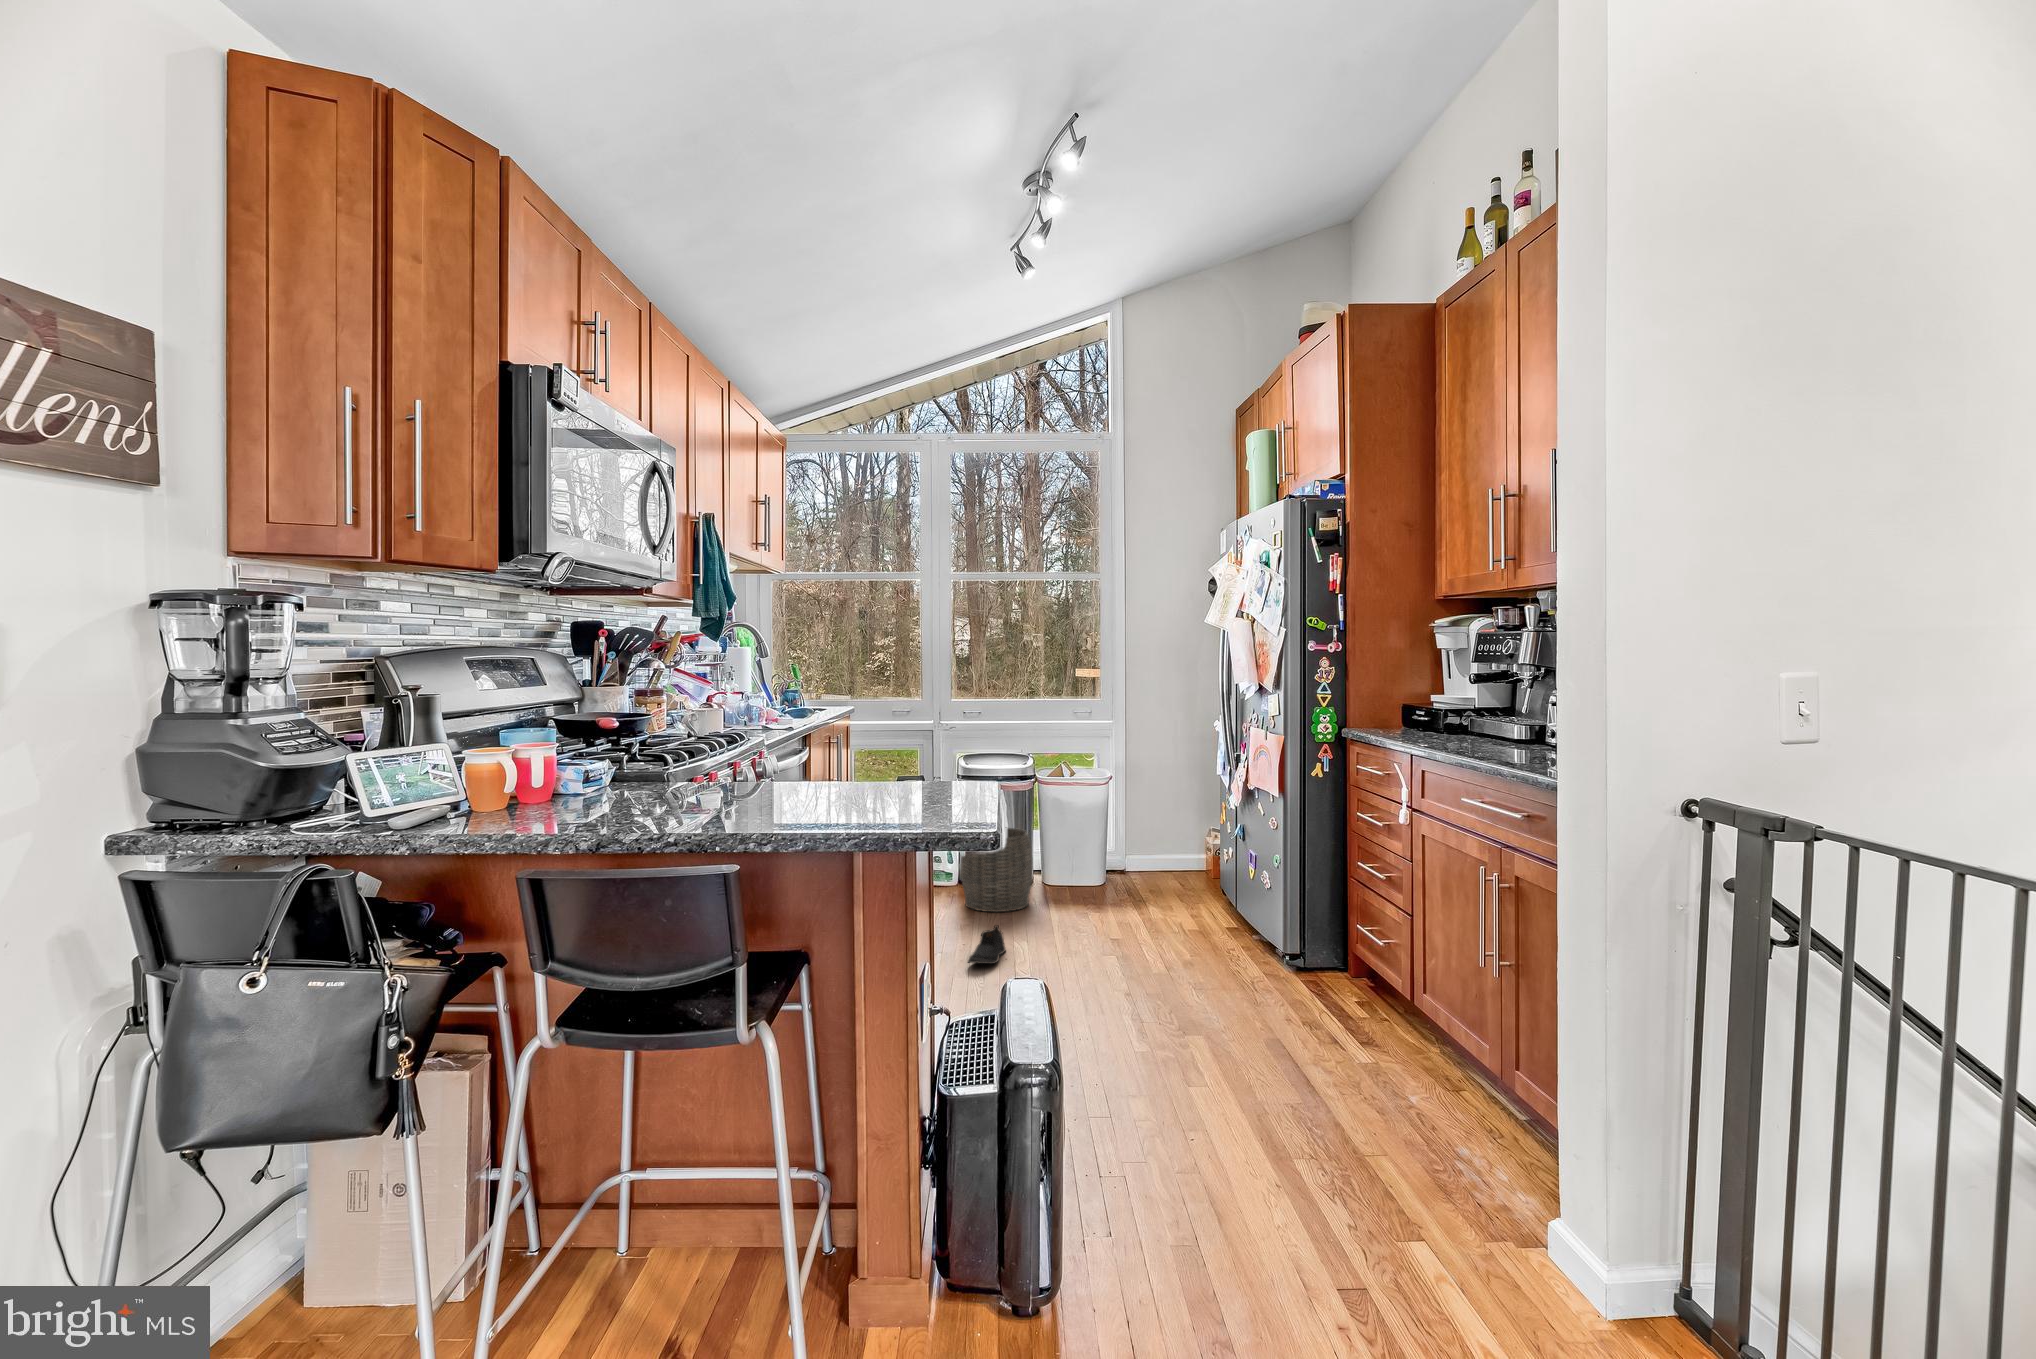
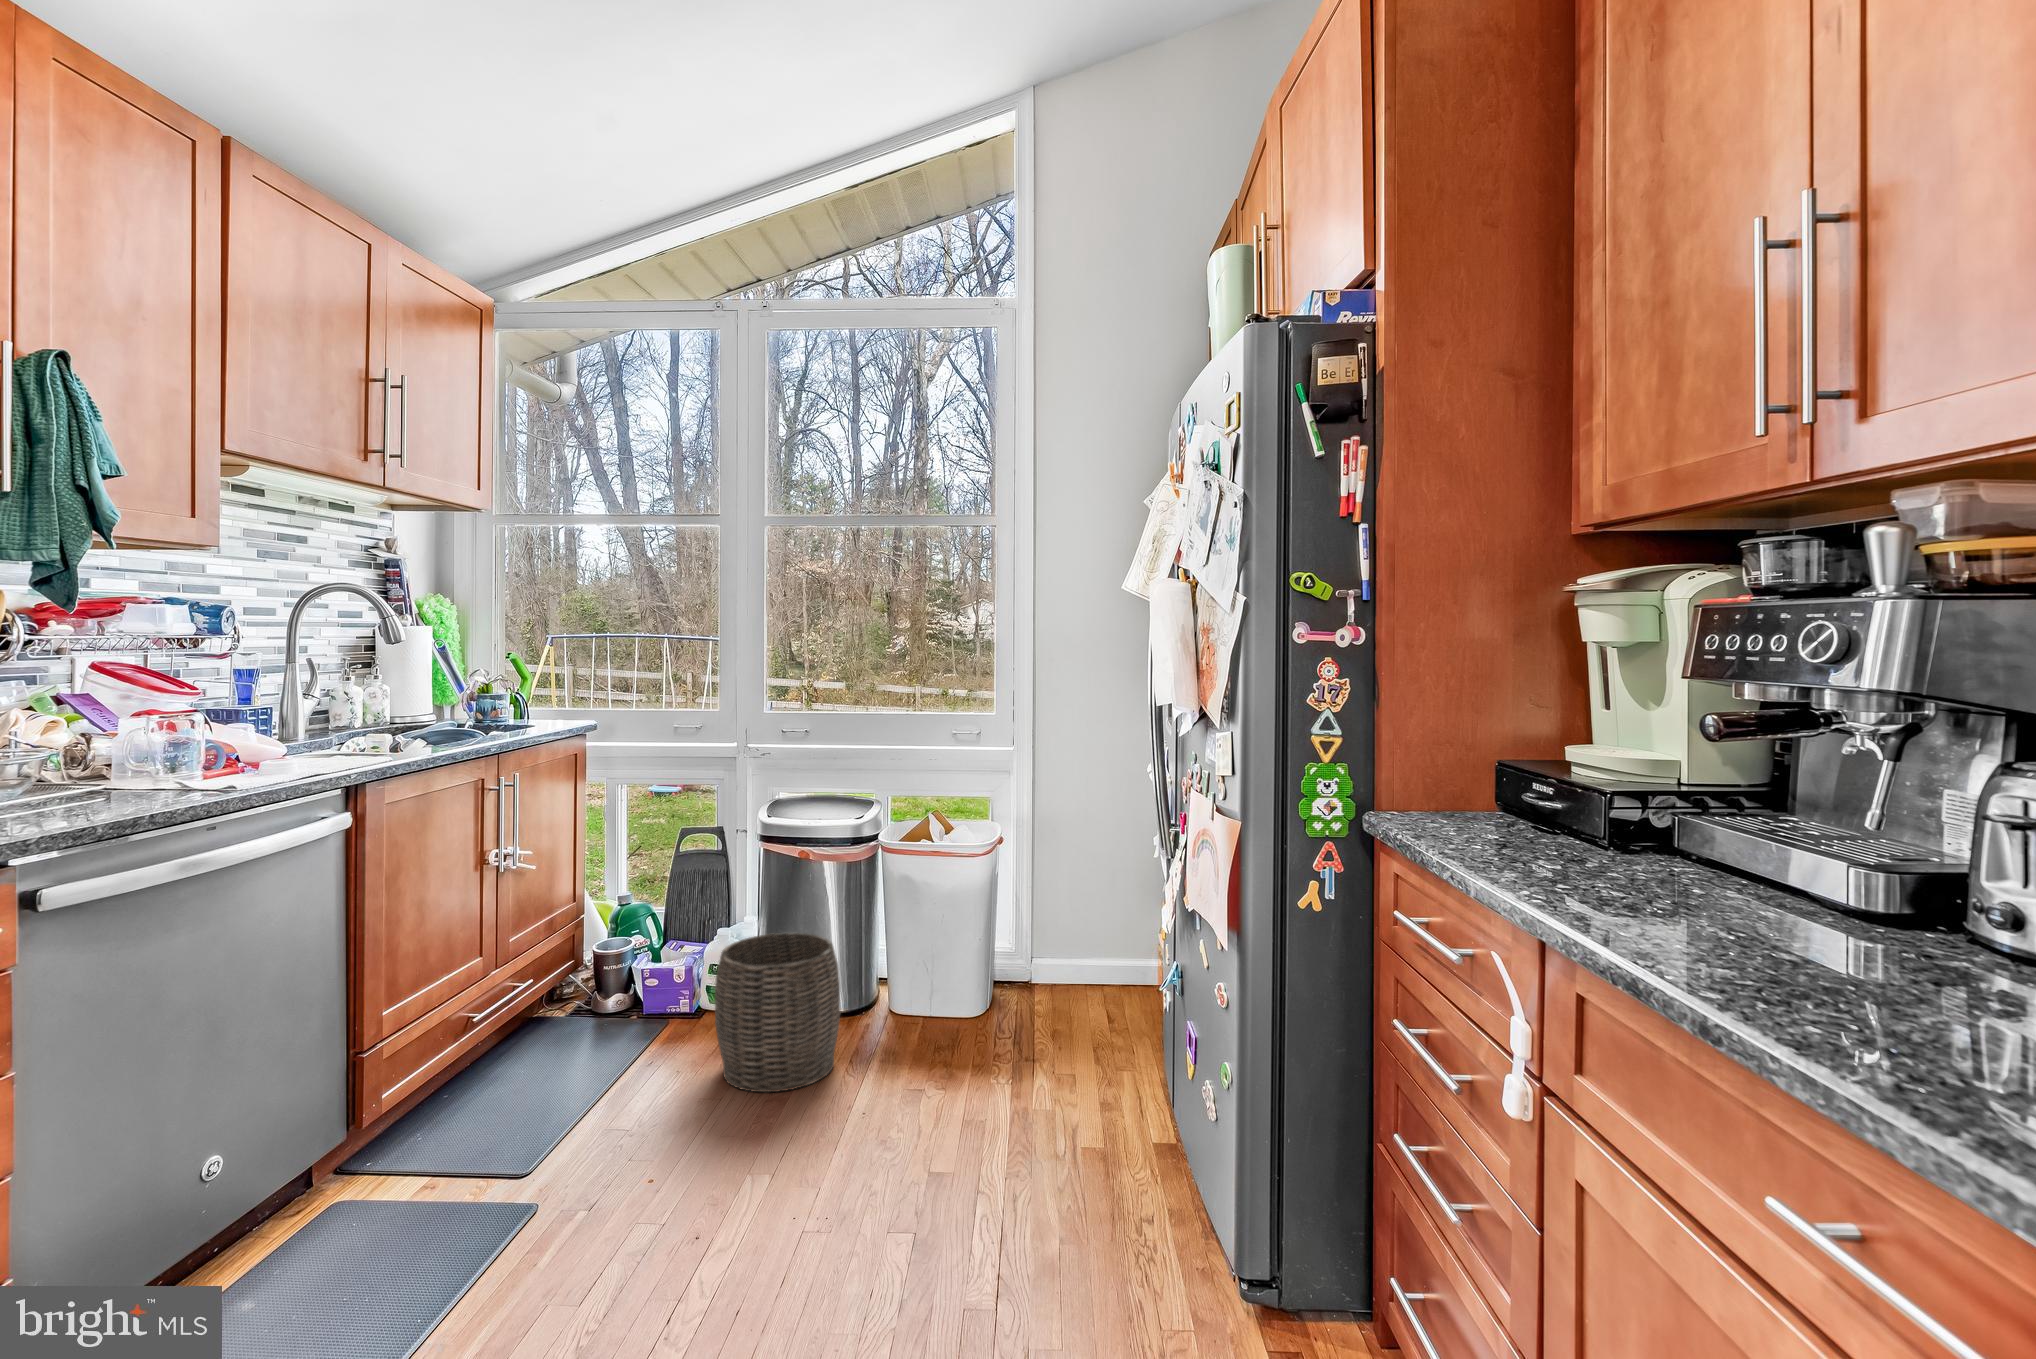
shoe: present [968,925,1006,964] -> none [591,1167,711,1282]

